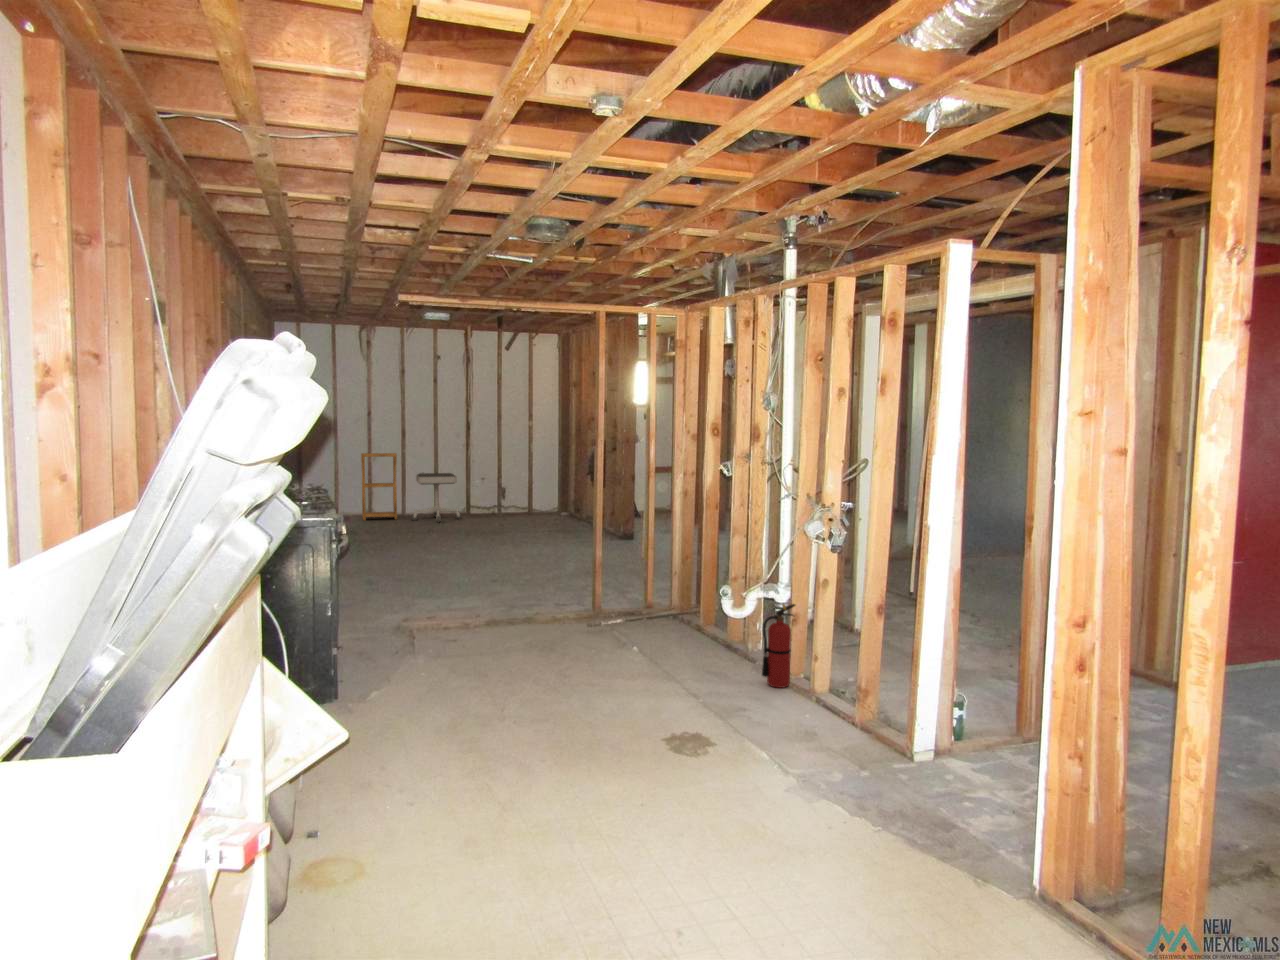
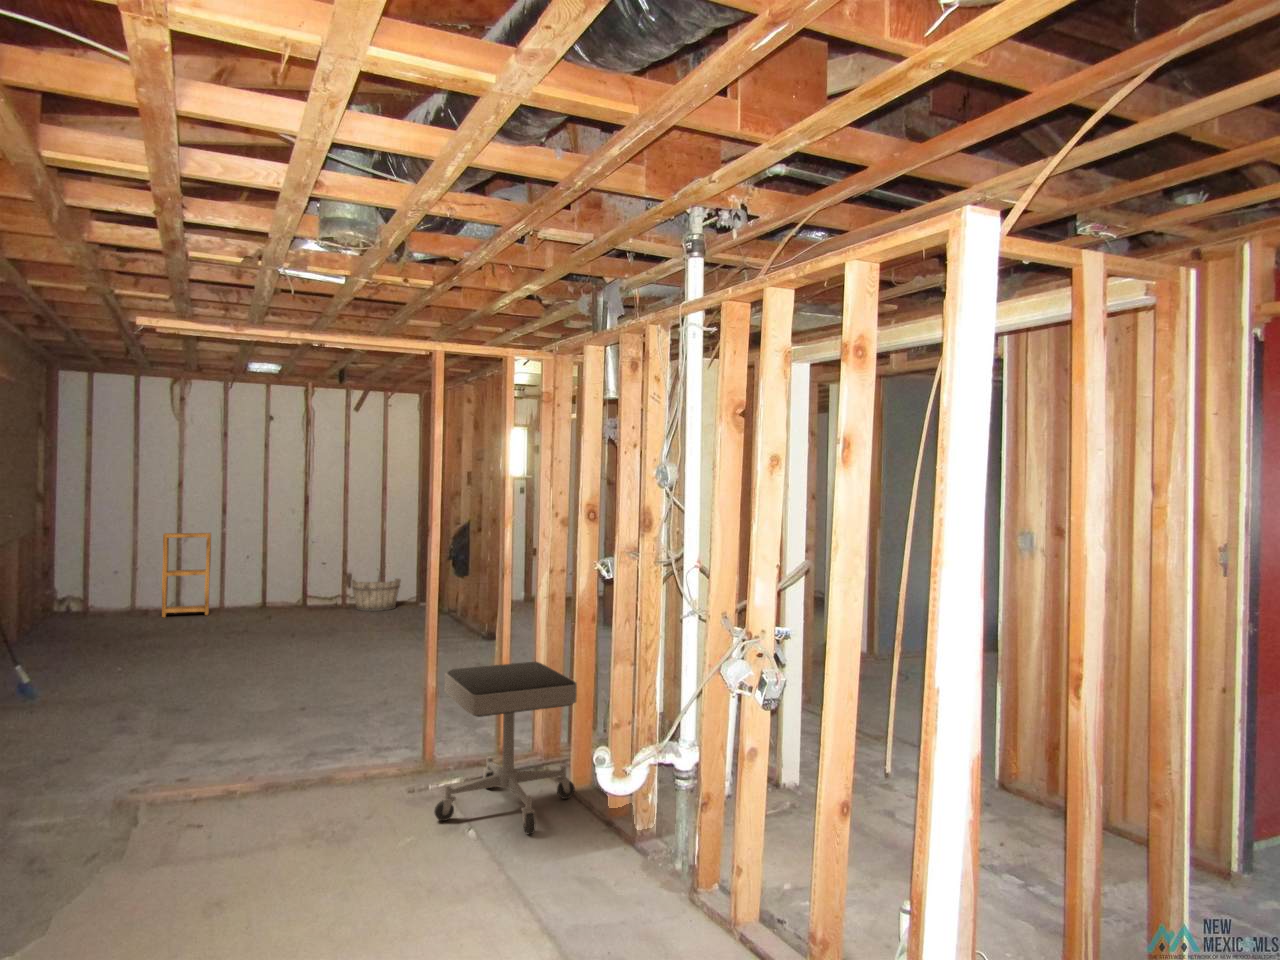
stool: present [411,473,462,522] -> present [434,661,577,834]
wooden bucket: none [506,483,546,518] -> present [352,574,401,611]
fire extinguisher: present [762,604,795,688] -> none [656,780,707,917]

